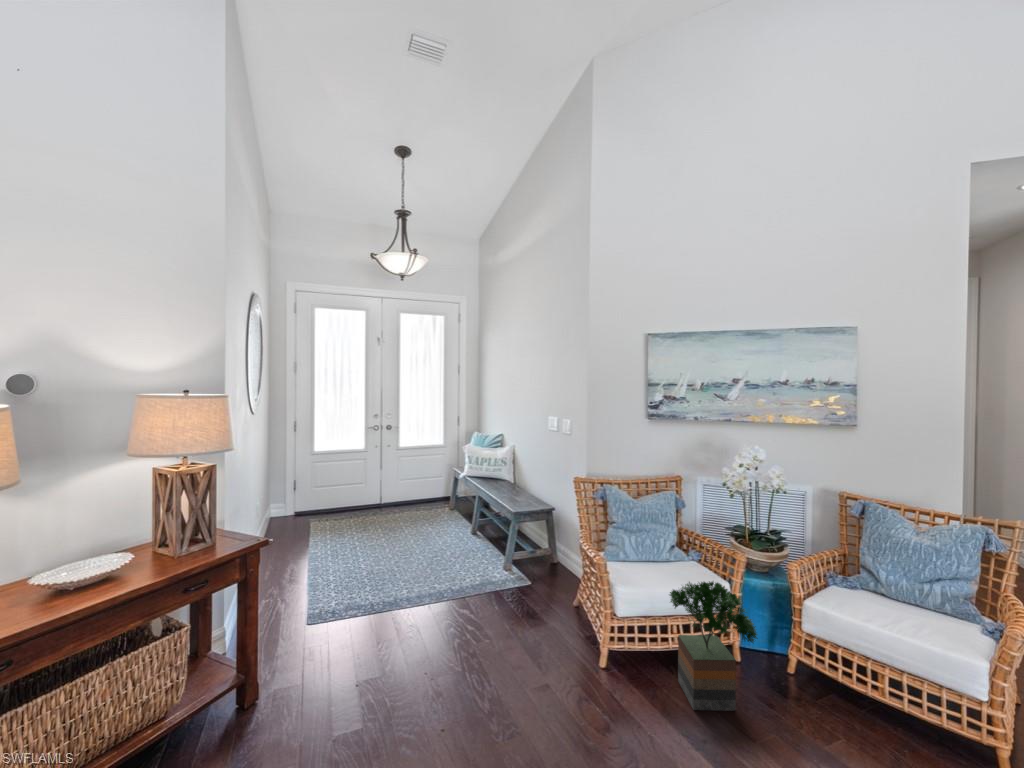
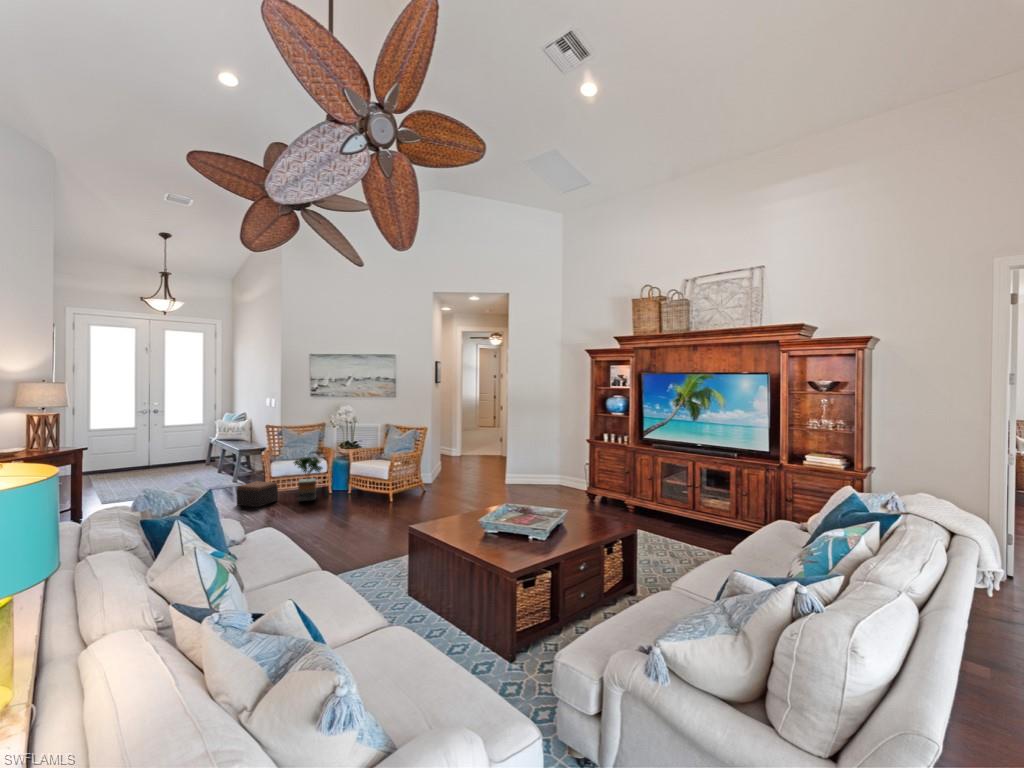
footstool: none [546,626,634,732] -> present [237,481,278,507]

